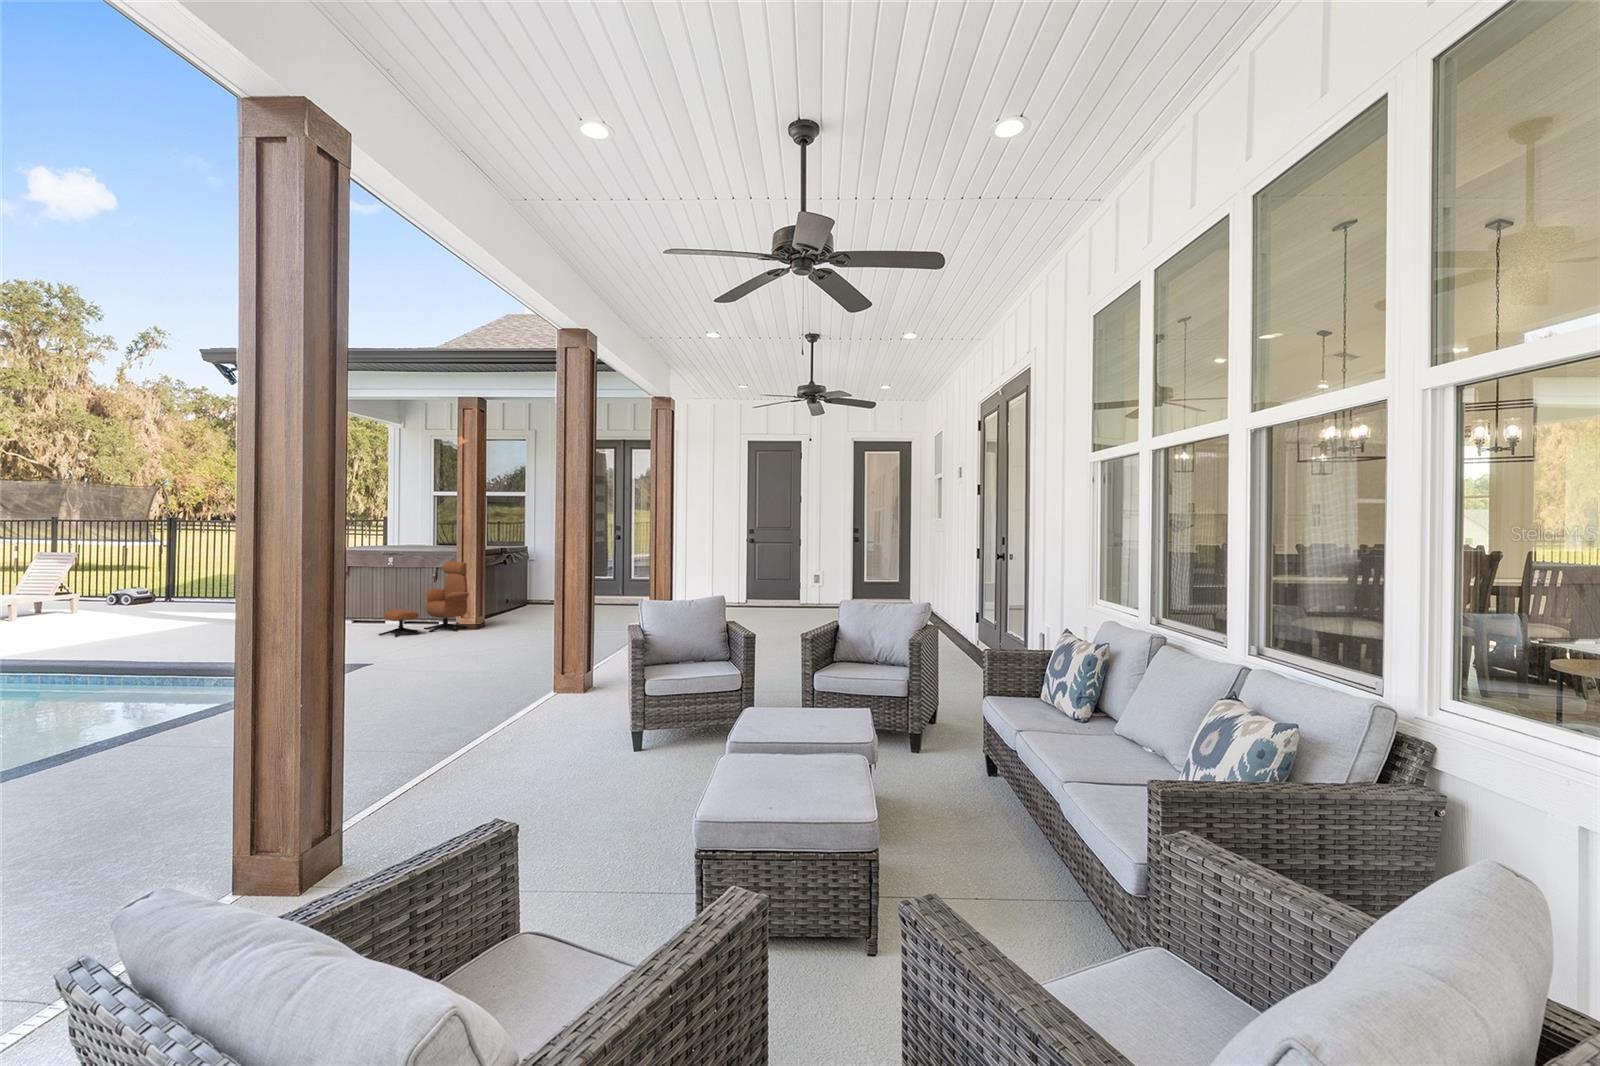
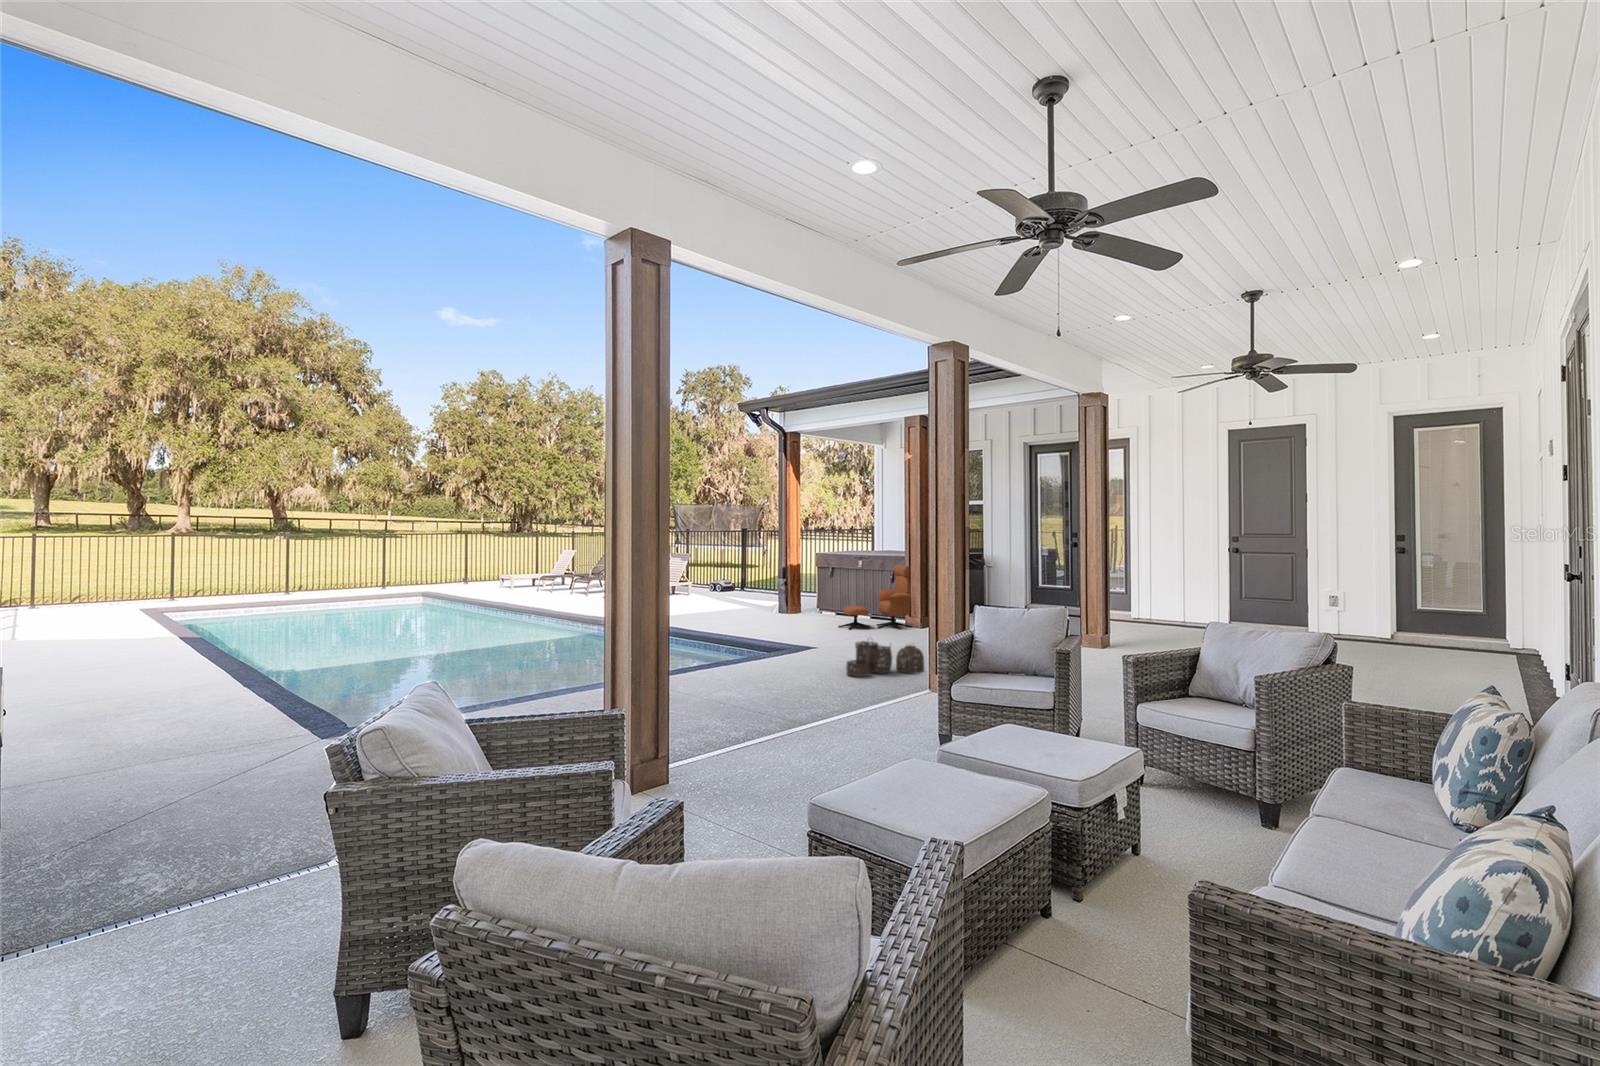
woven basket: none [447,643,531,687] -> present [846,641,924,677]

